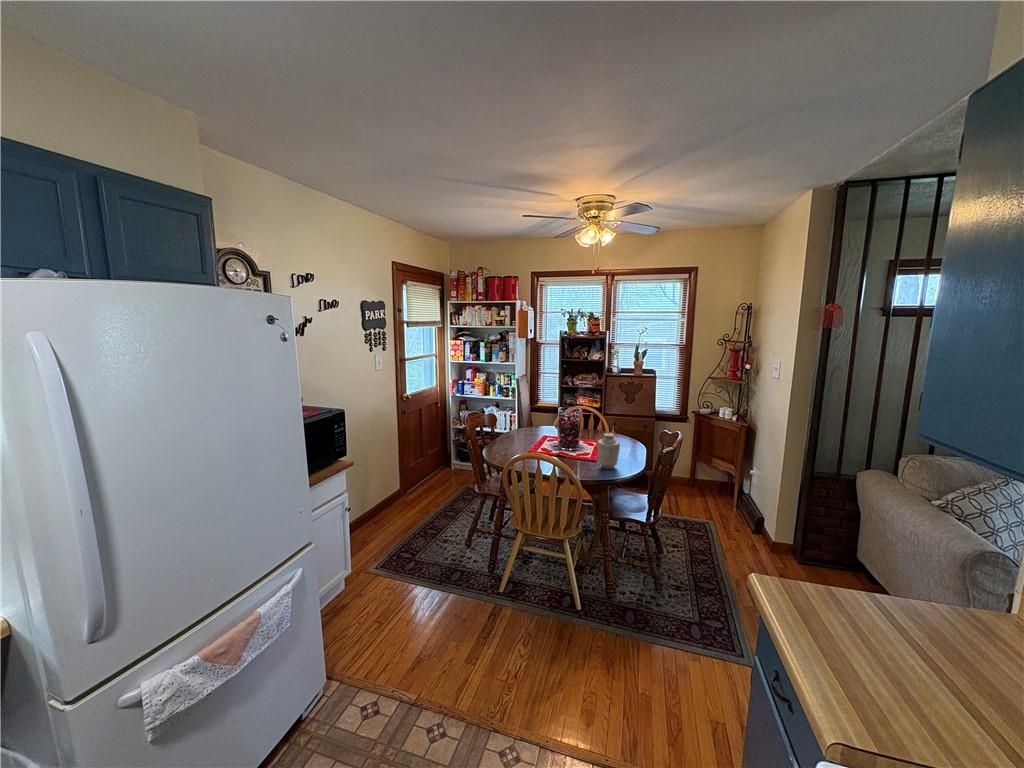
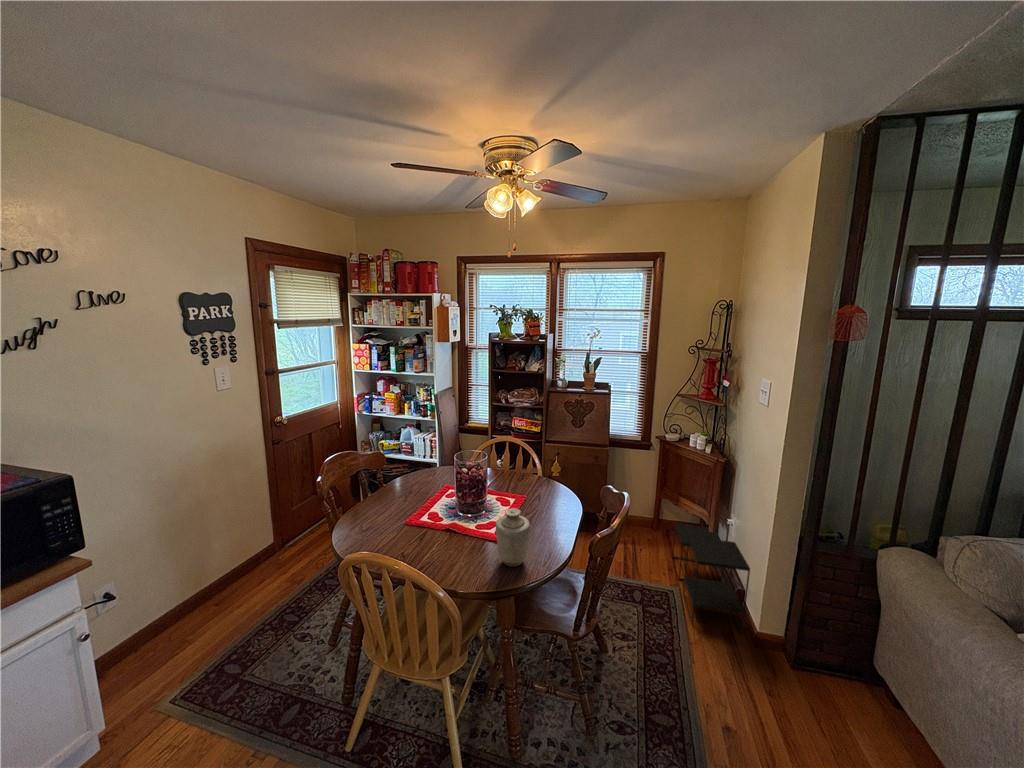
side table: none [707,476,767,546] -> present [672,524,750,633]

